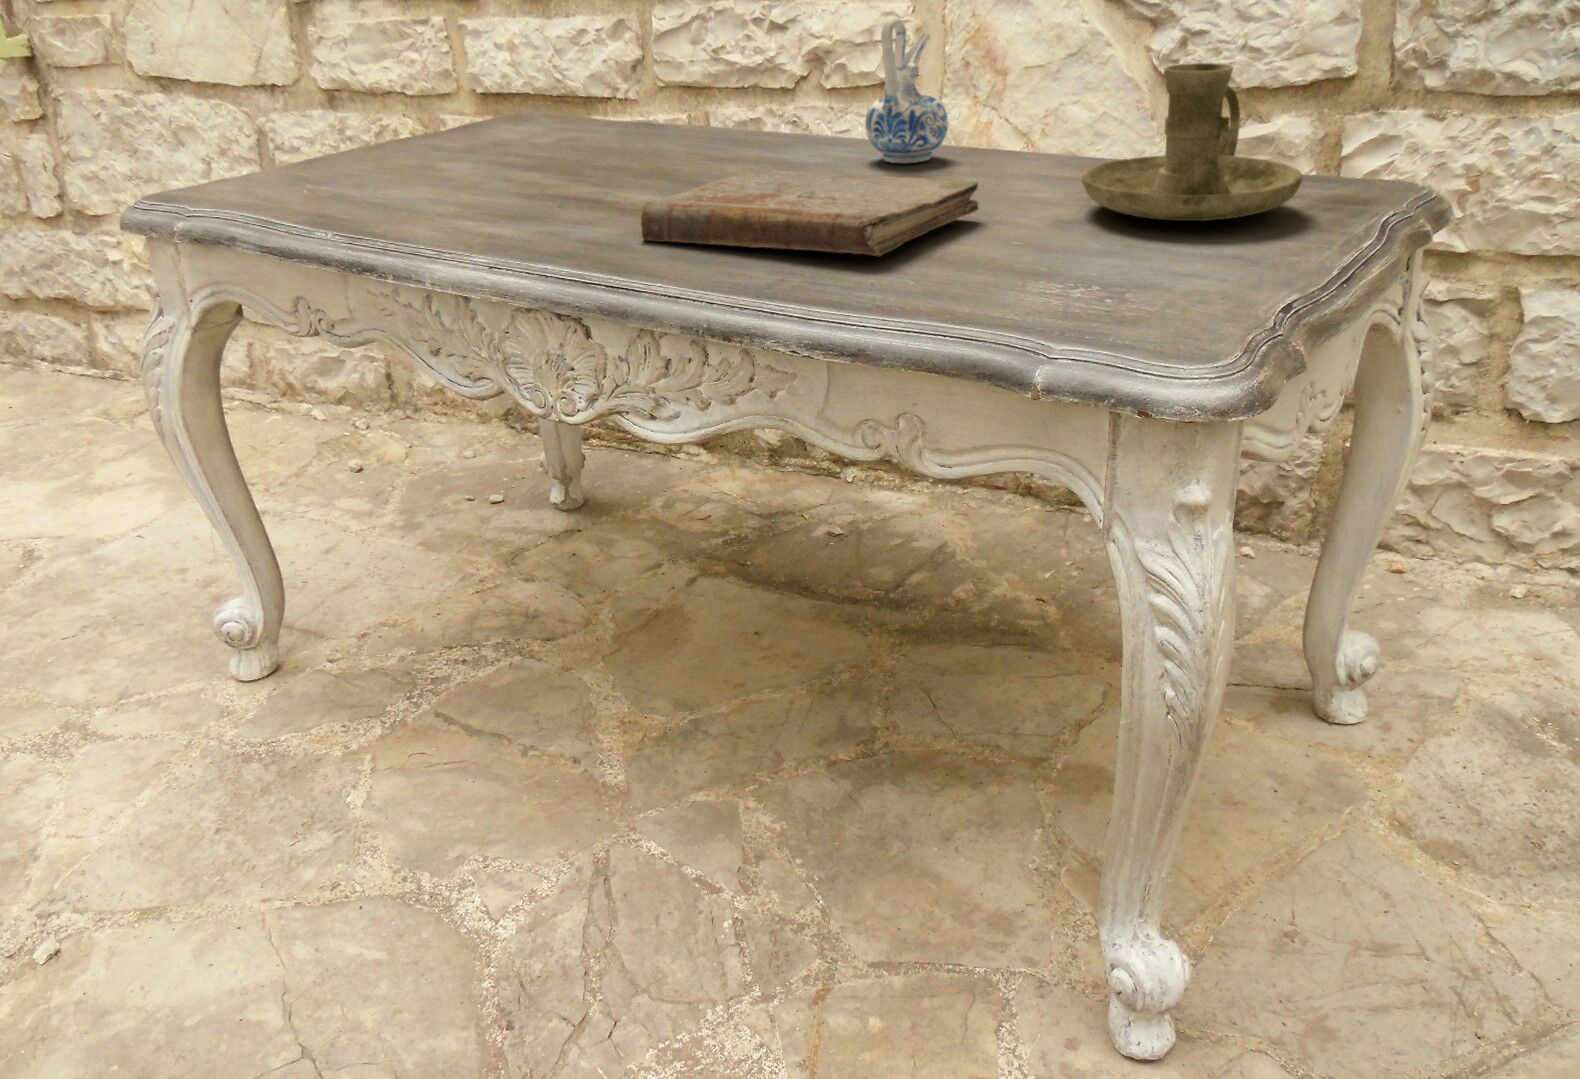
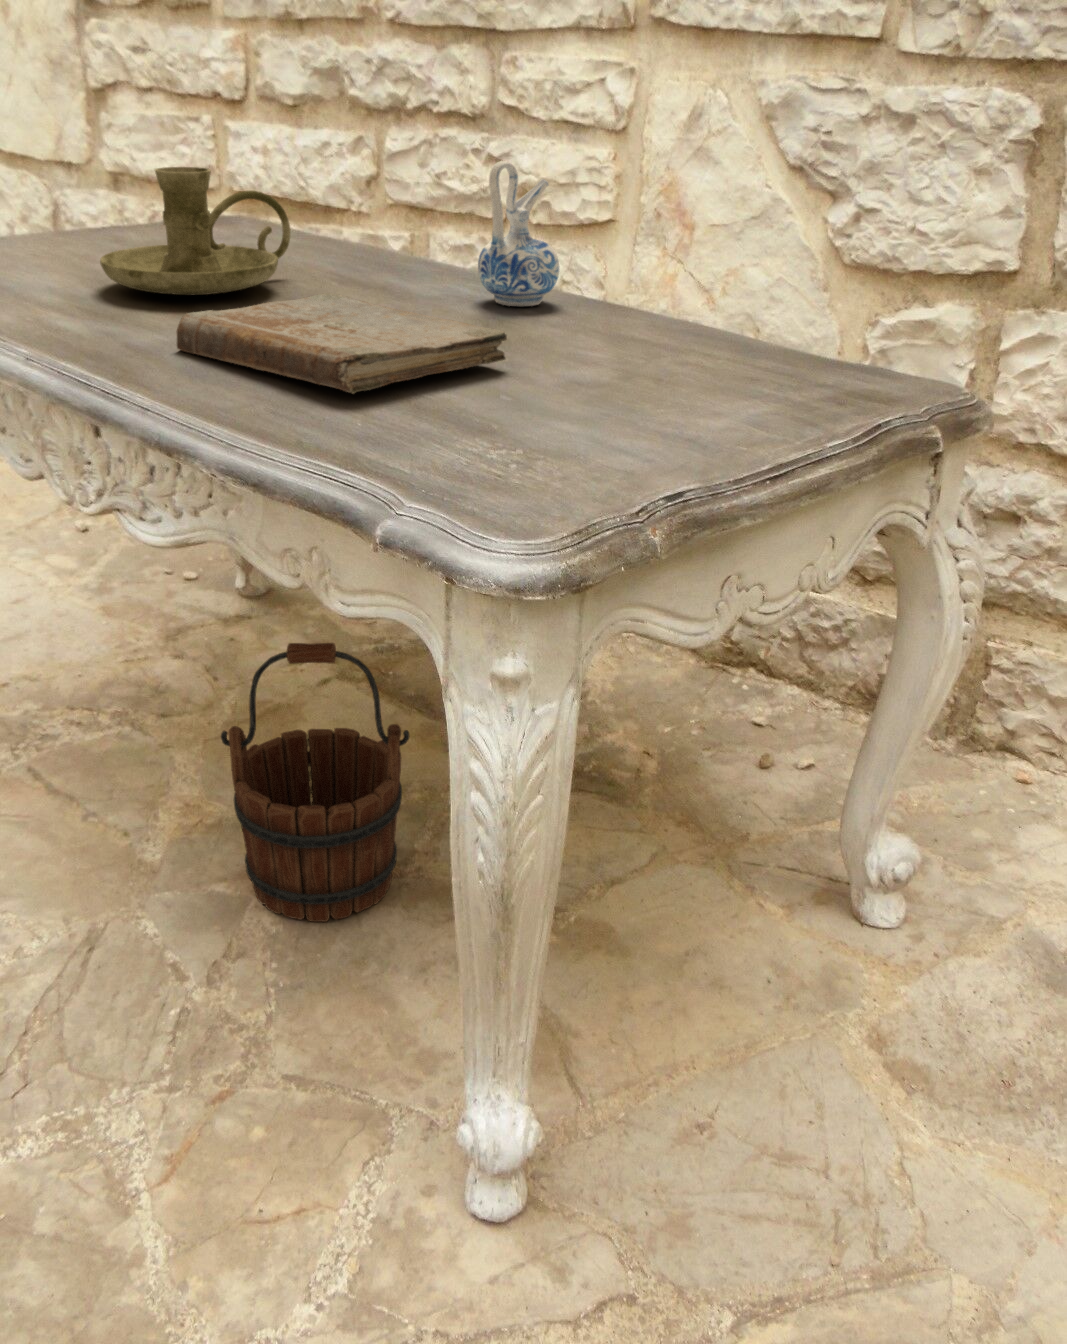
candle holder: present [1082,63,1303,221] -> present [100,167,291,295]
wooden bucket: none [702,522,888,812] -> present [221,643,410,922]

